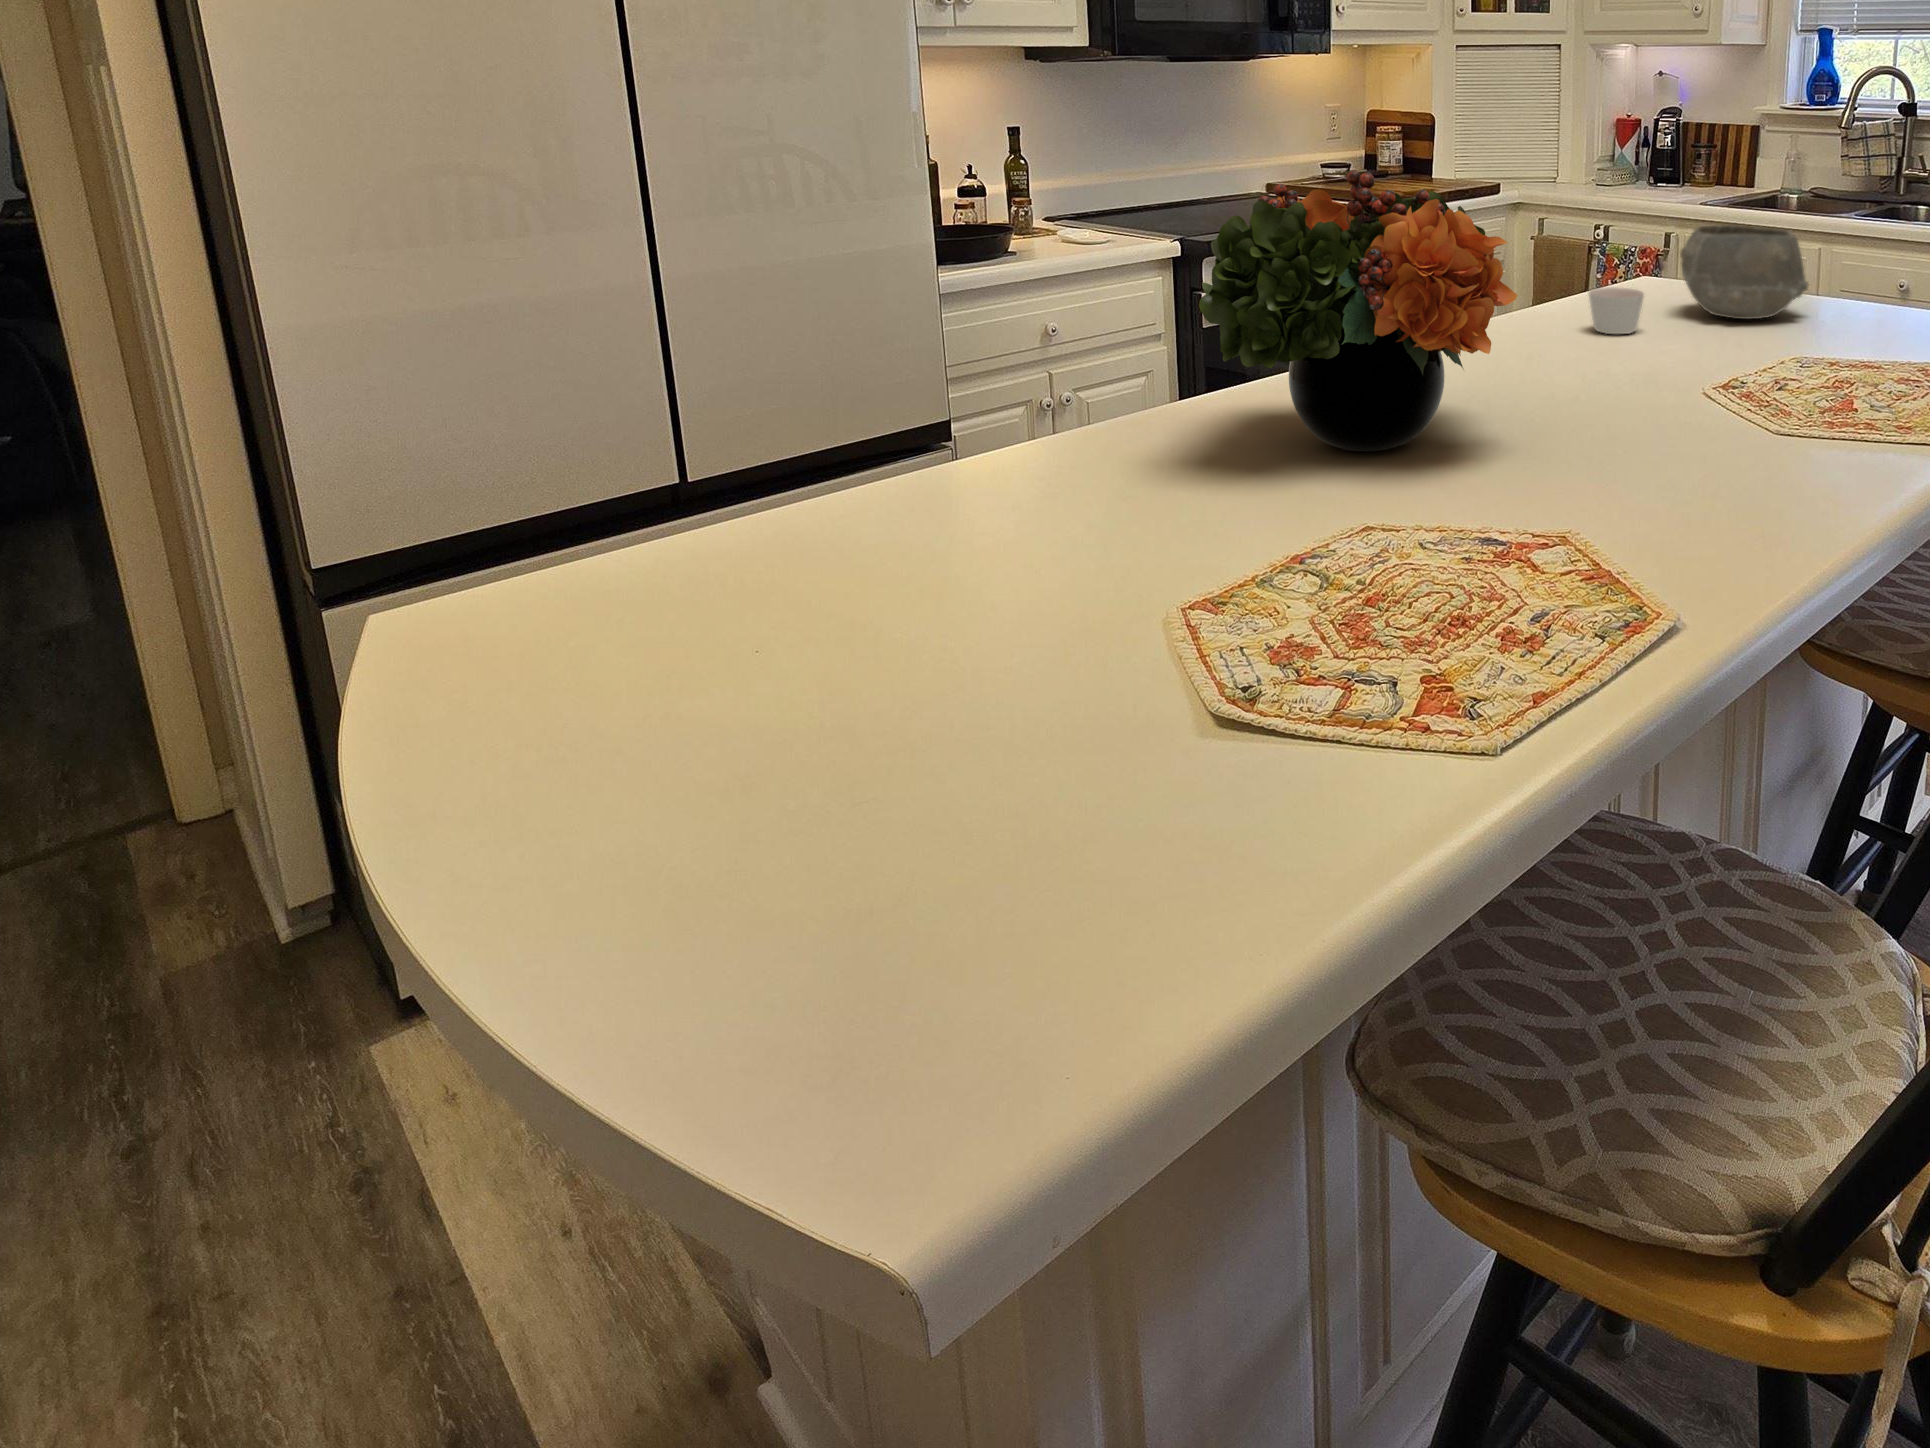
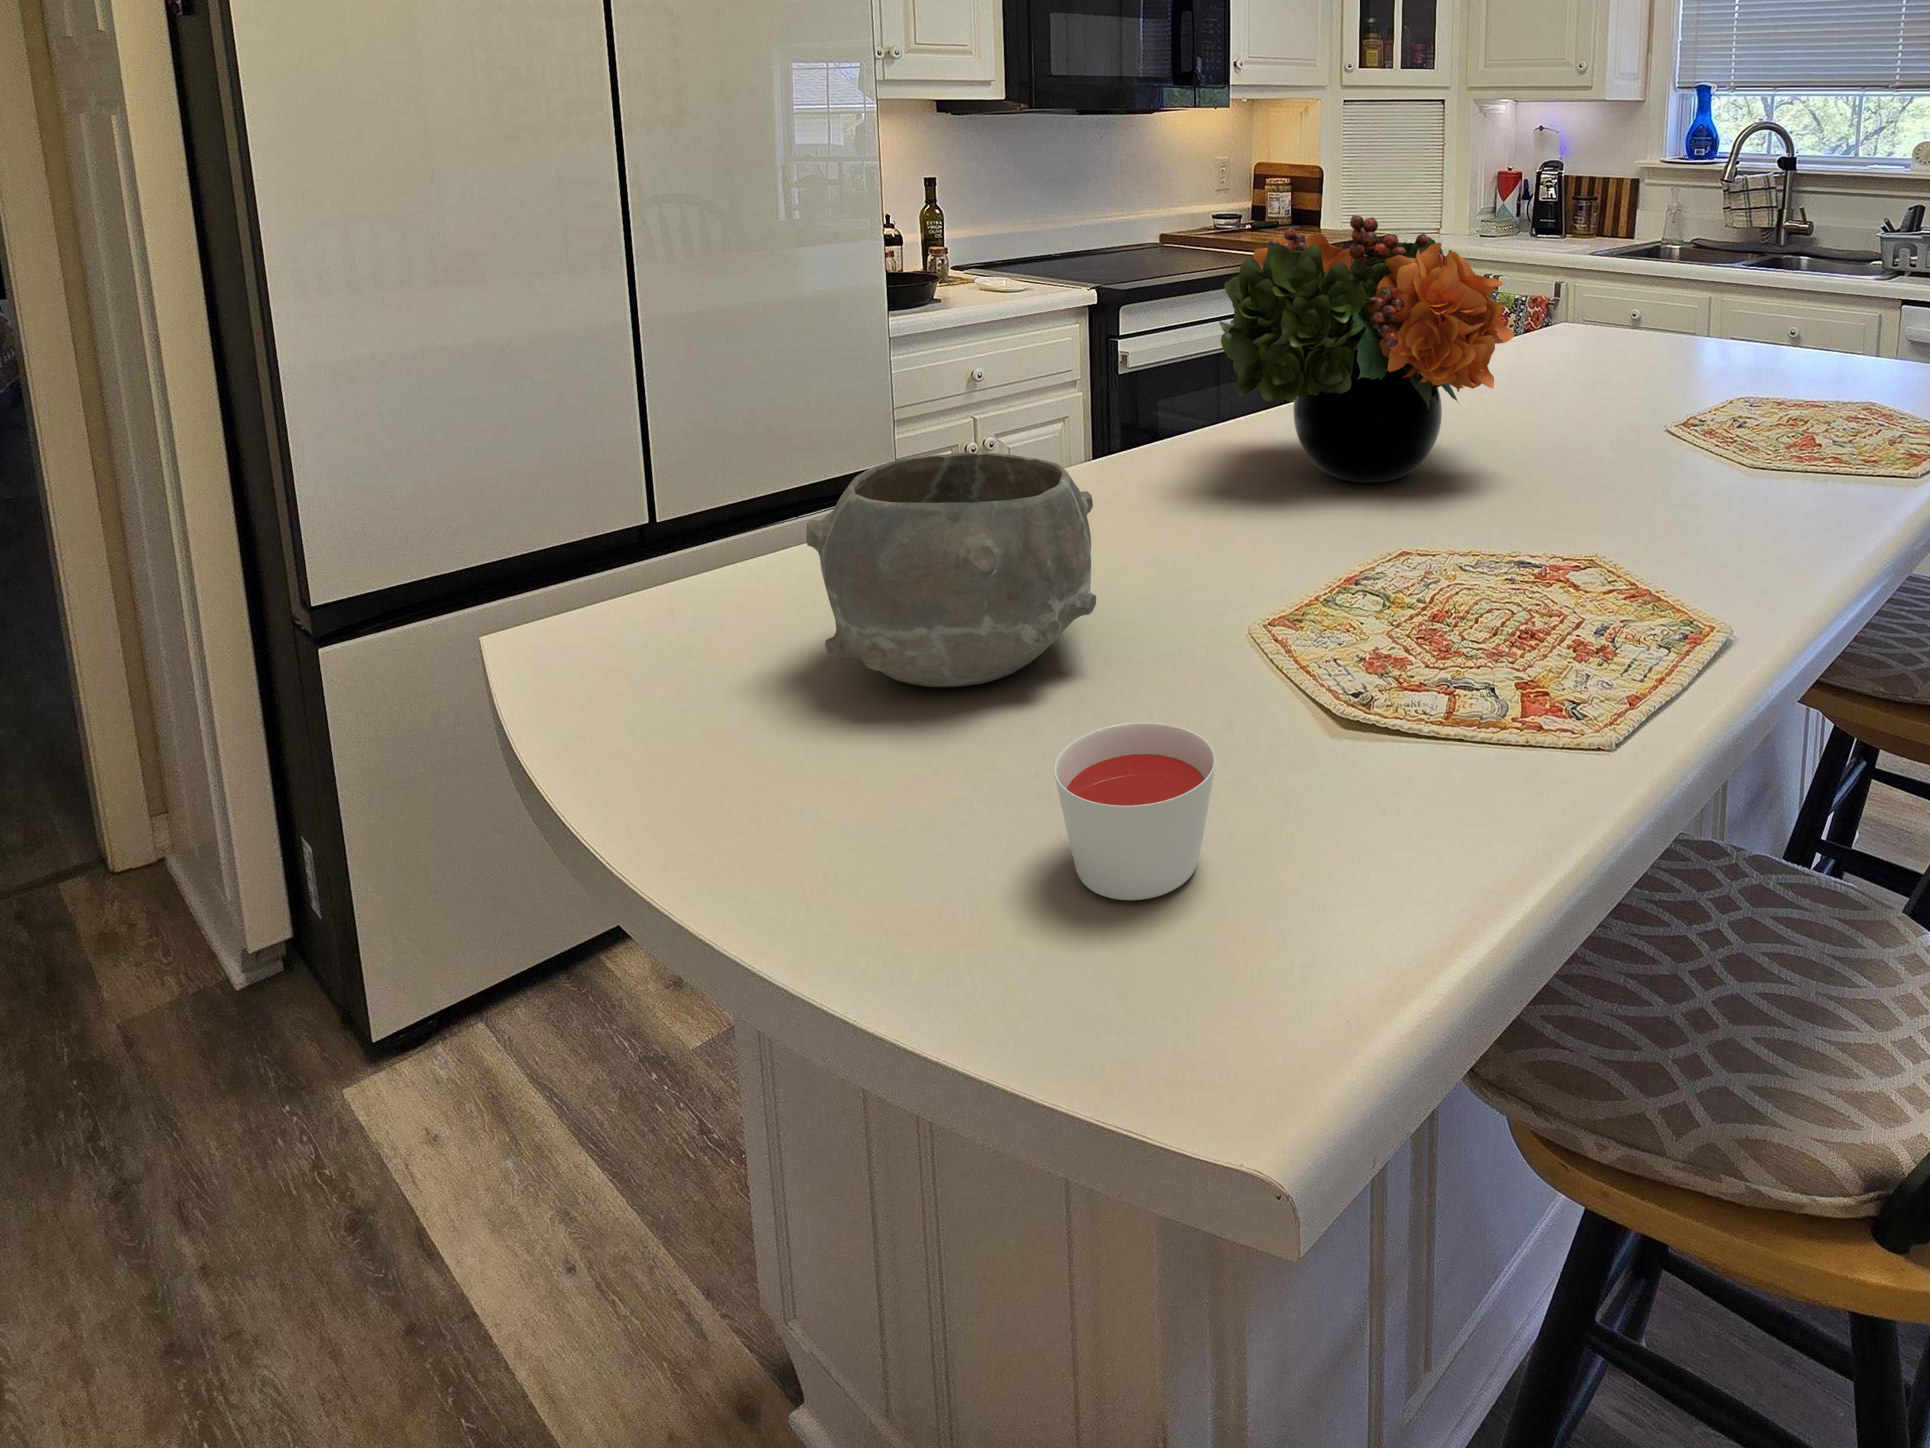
bowl: present [1680,225,1808,319] -> present [806,452,1096,687]
candle: present [1589,287,1644,334] -> present [1054,722,1216,900]

